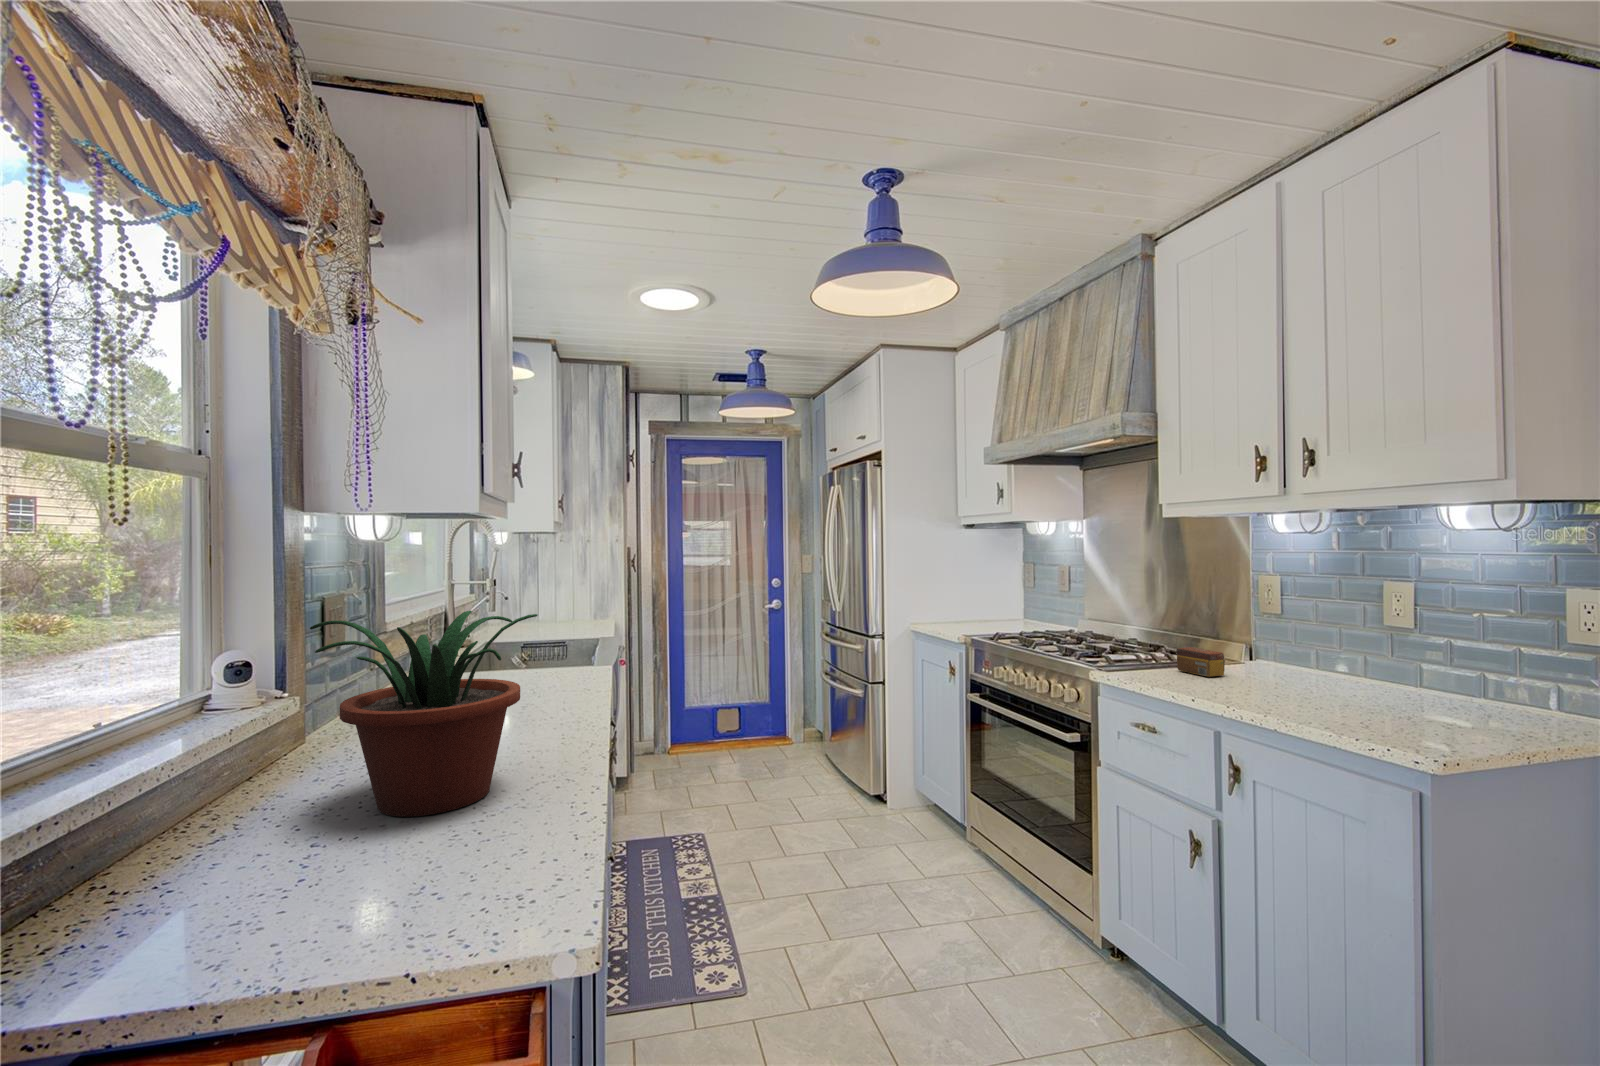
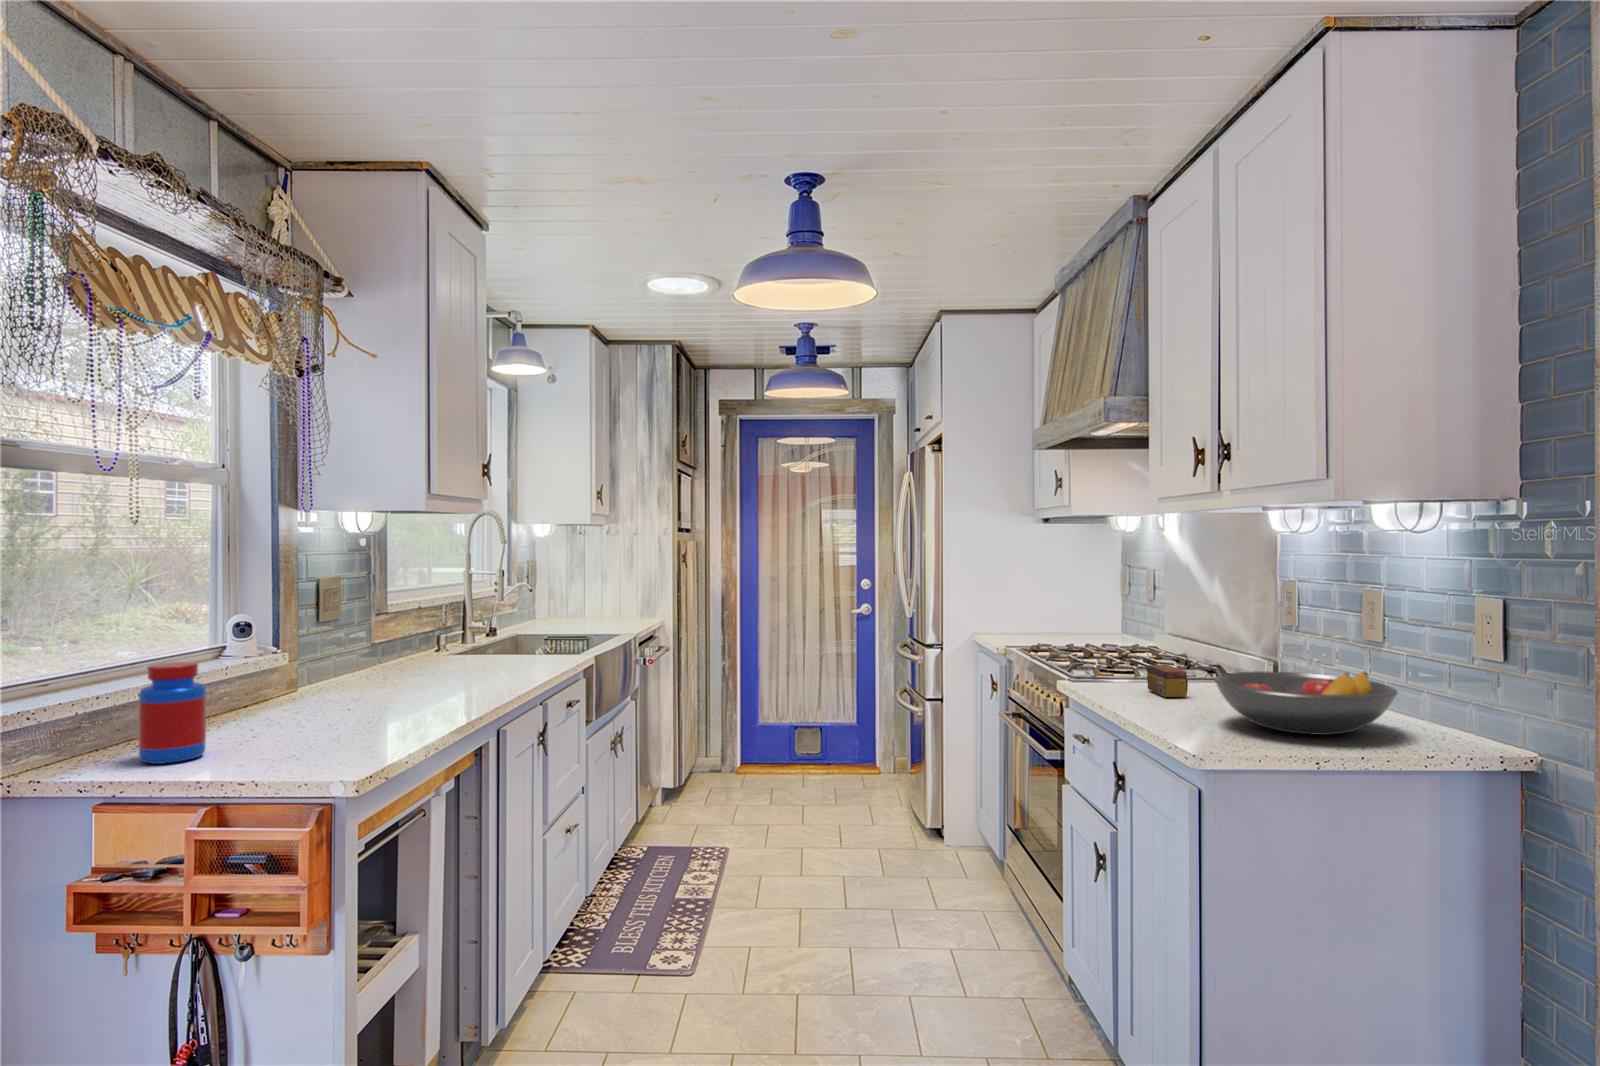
potted plant: present [310,611,538,817] -> none [260,591,424,735]
fruit bowl: none [1303,648,1491,708] -> present [1214,671,1398,735]
jar: none [138,739,255,917] -> present [138,662,206,764]

